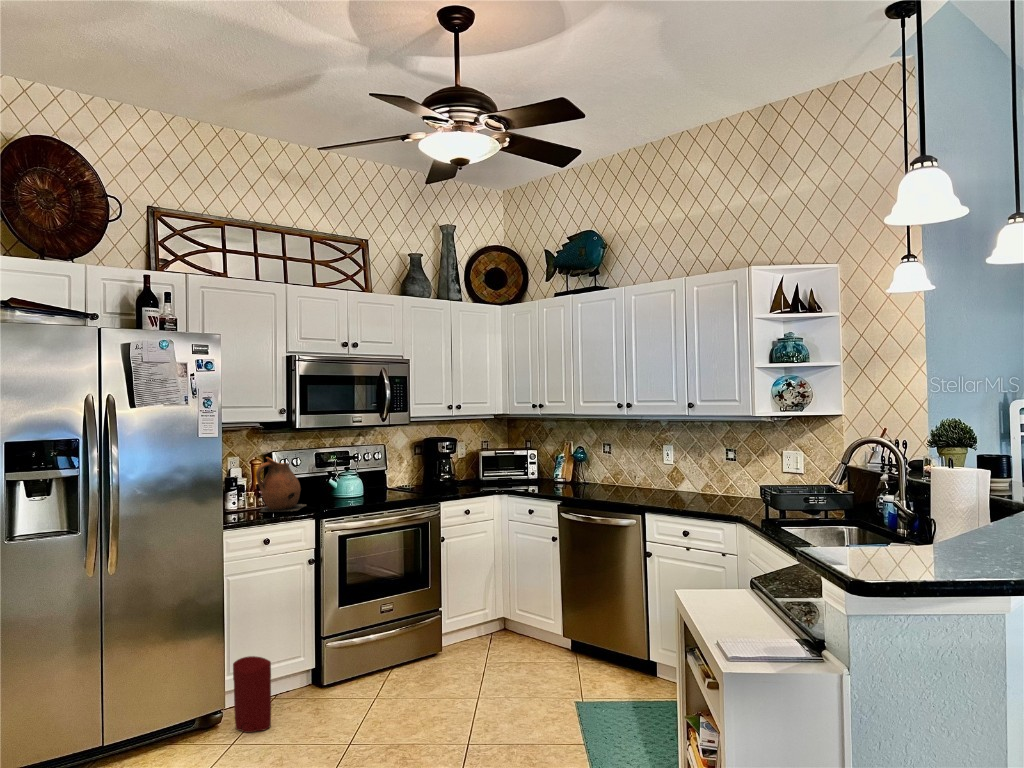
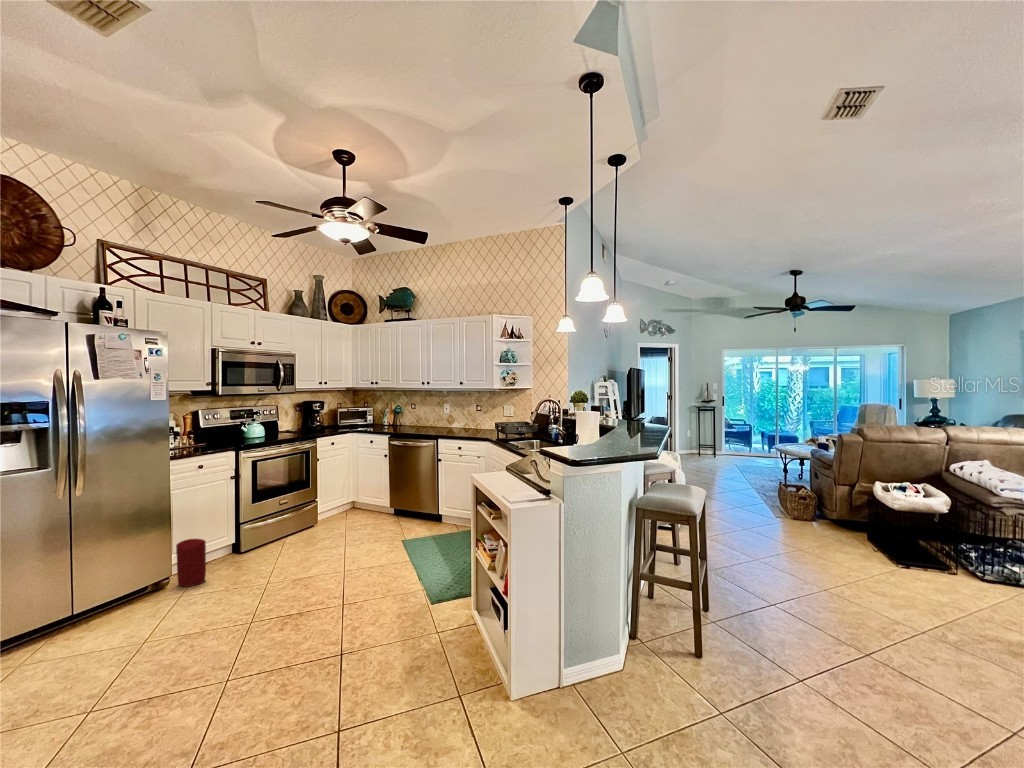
ceramic pitcher: present [256,457,307,512] -> none [189,413,226,448]

